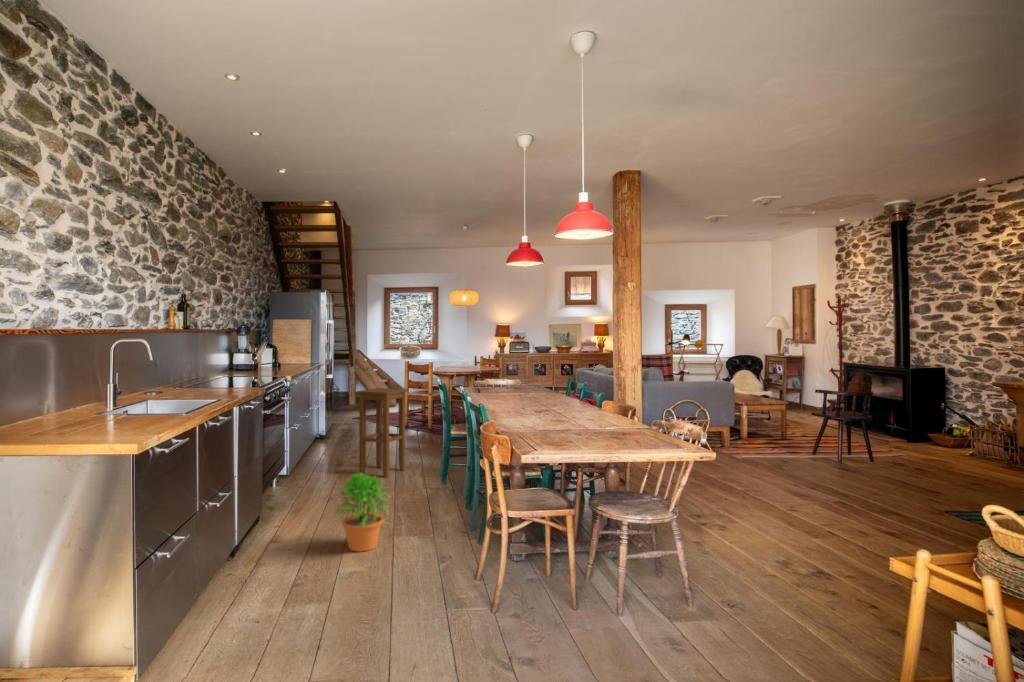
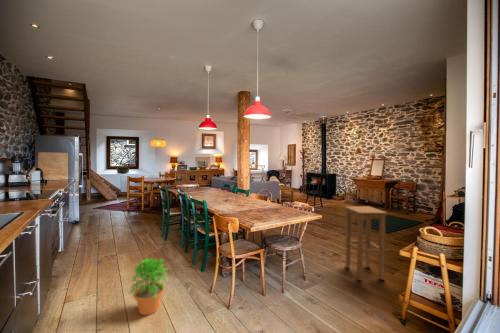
stool: present [357,388,407,477] -> present [345,206,388,280]

